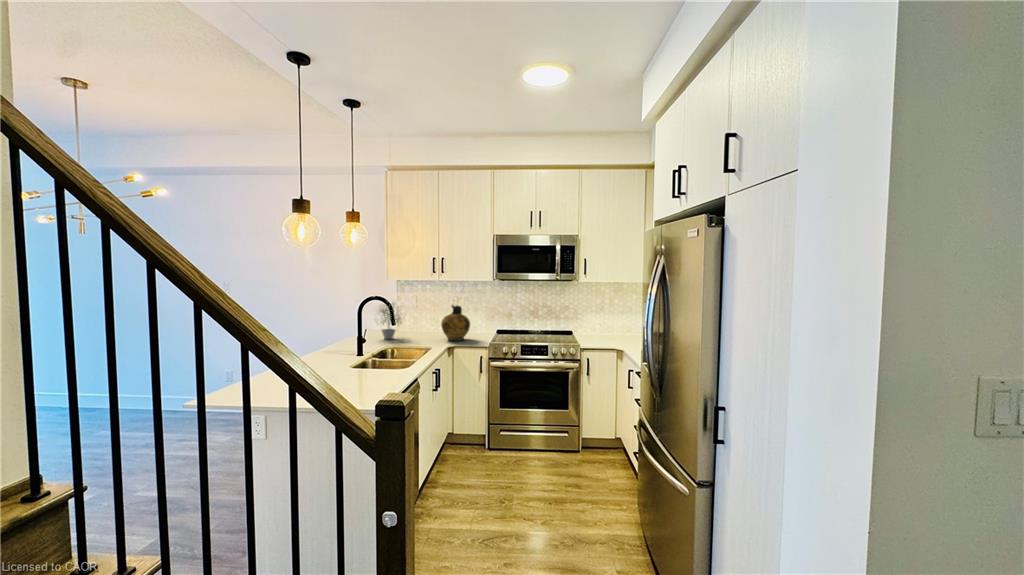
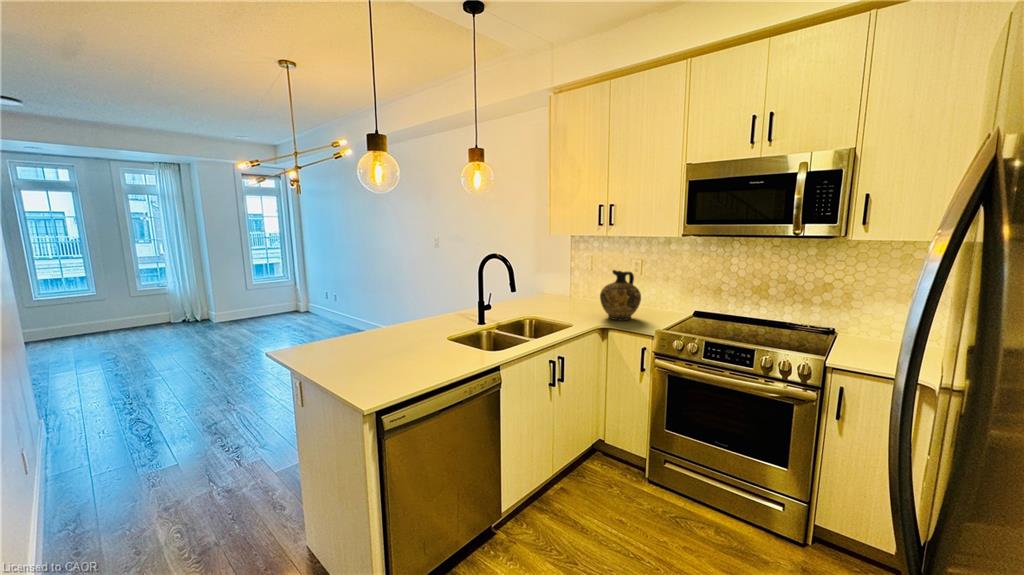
potted plant: present [378,303,401,339] -> none [529,257,570,306]

